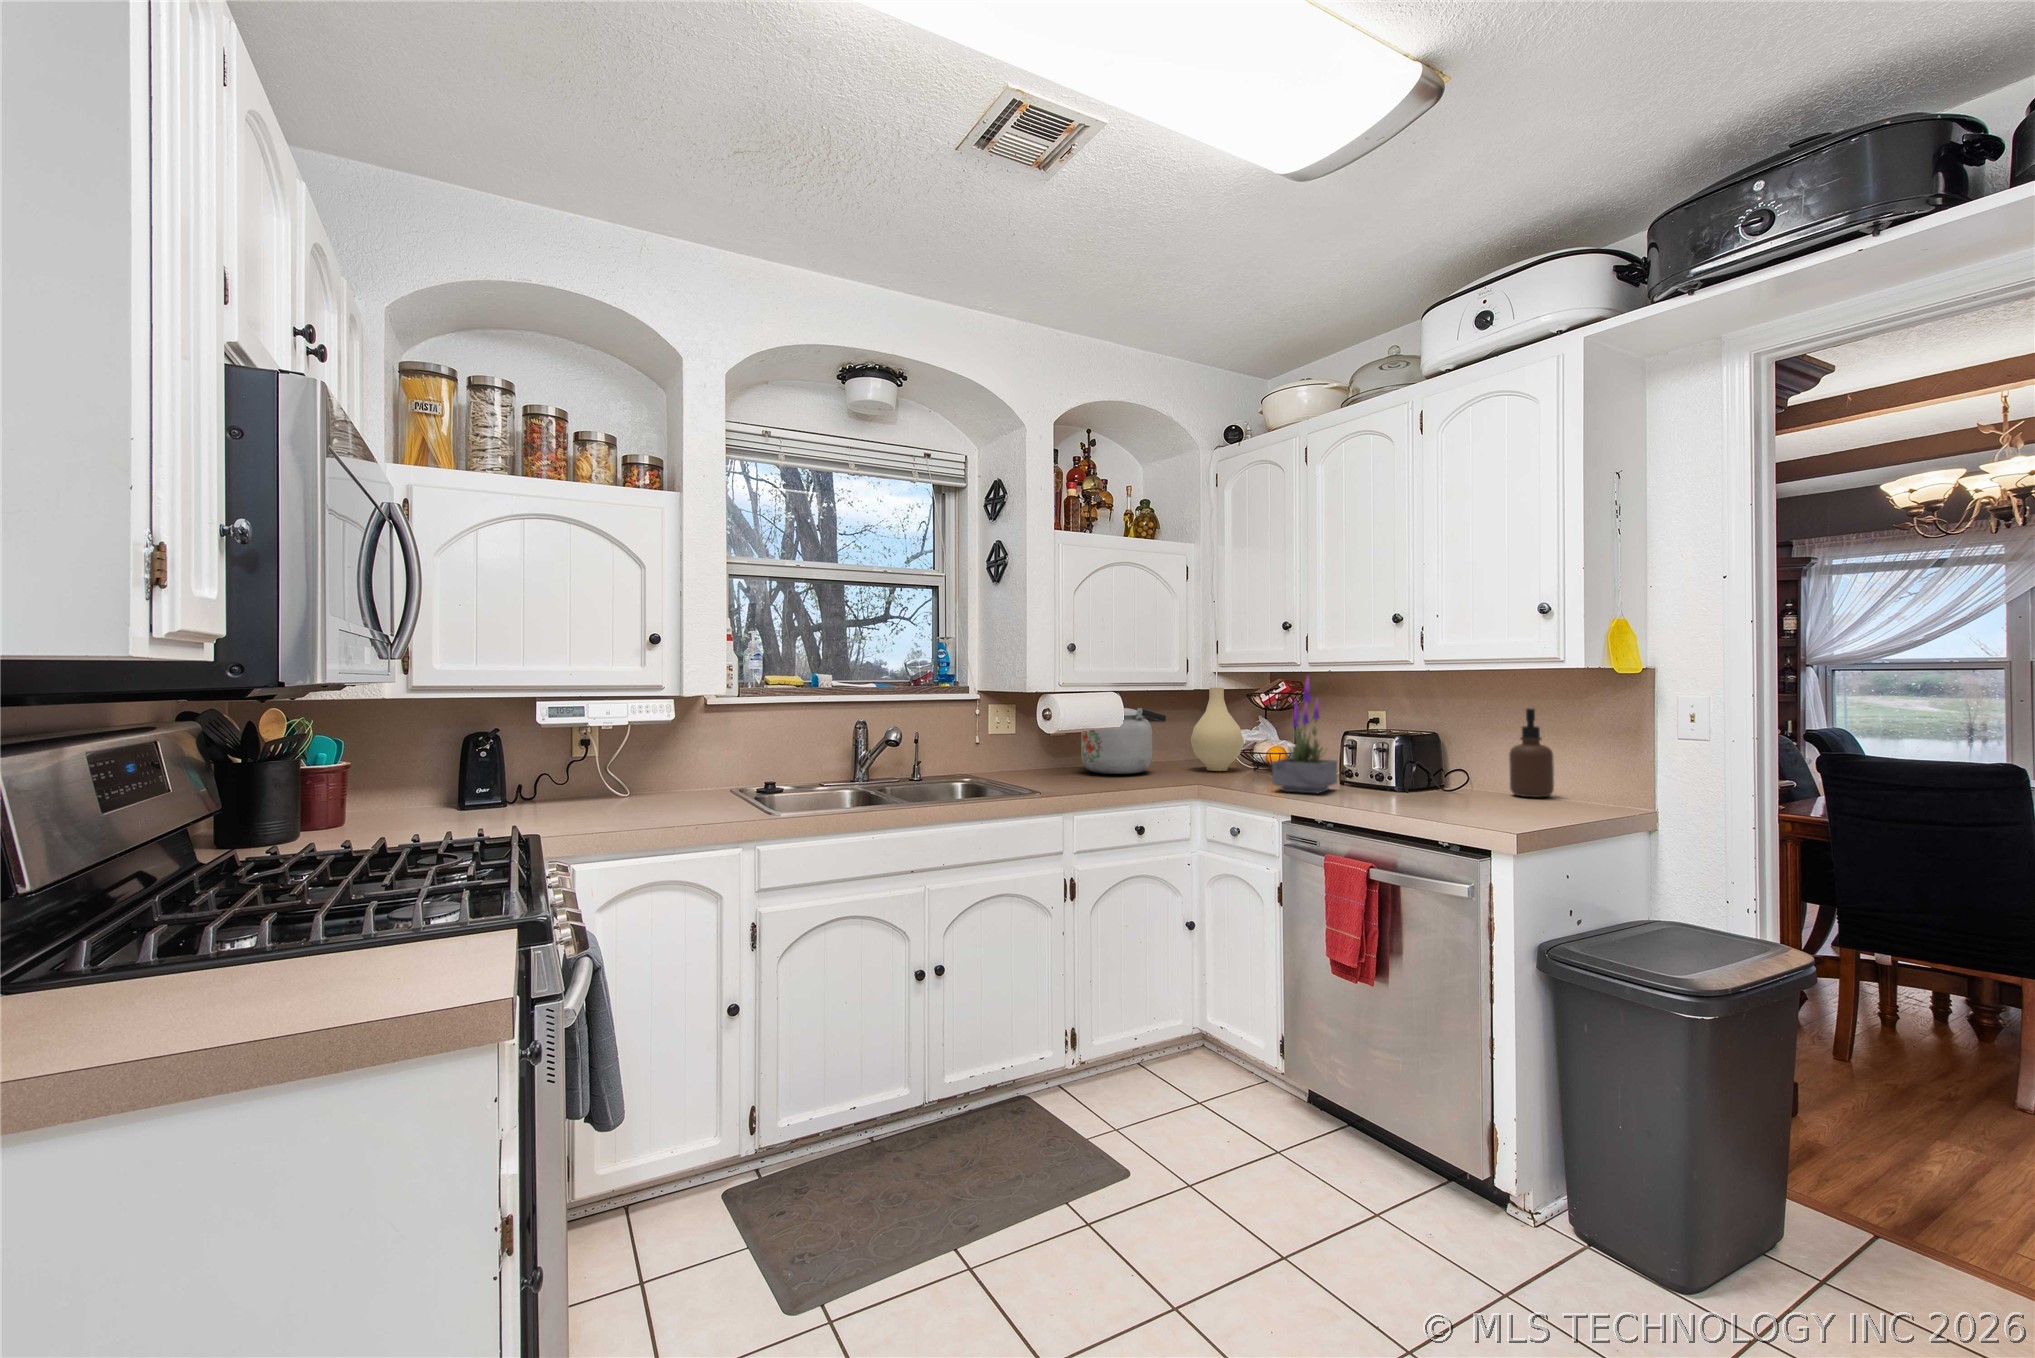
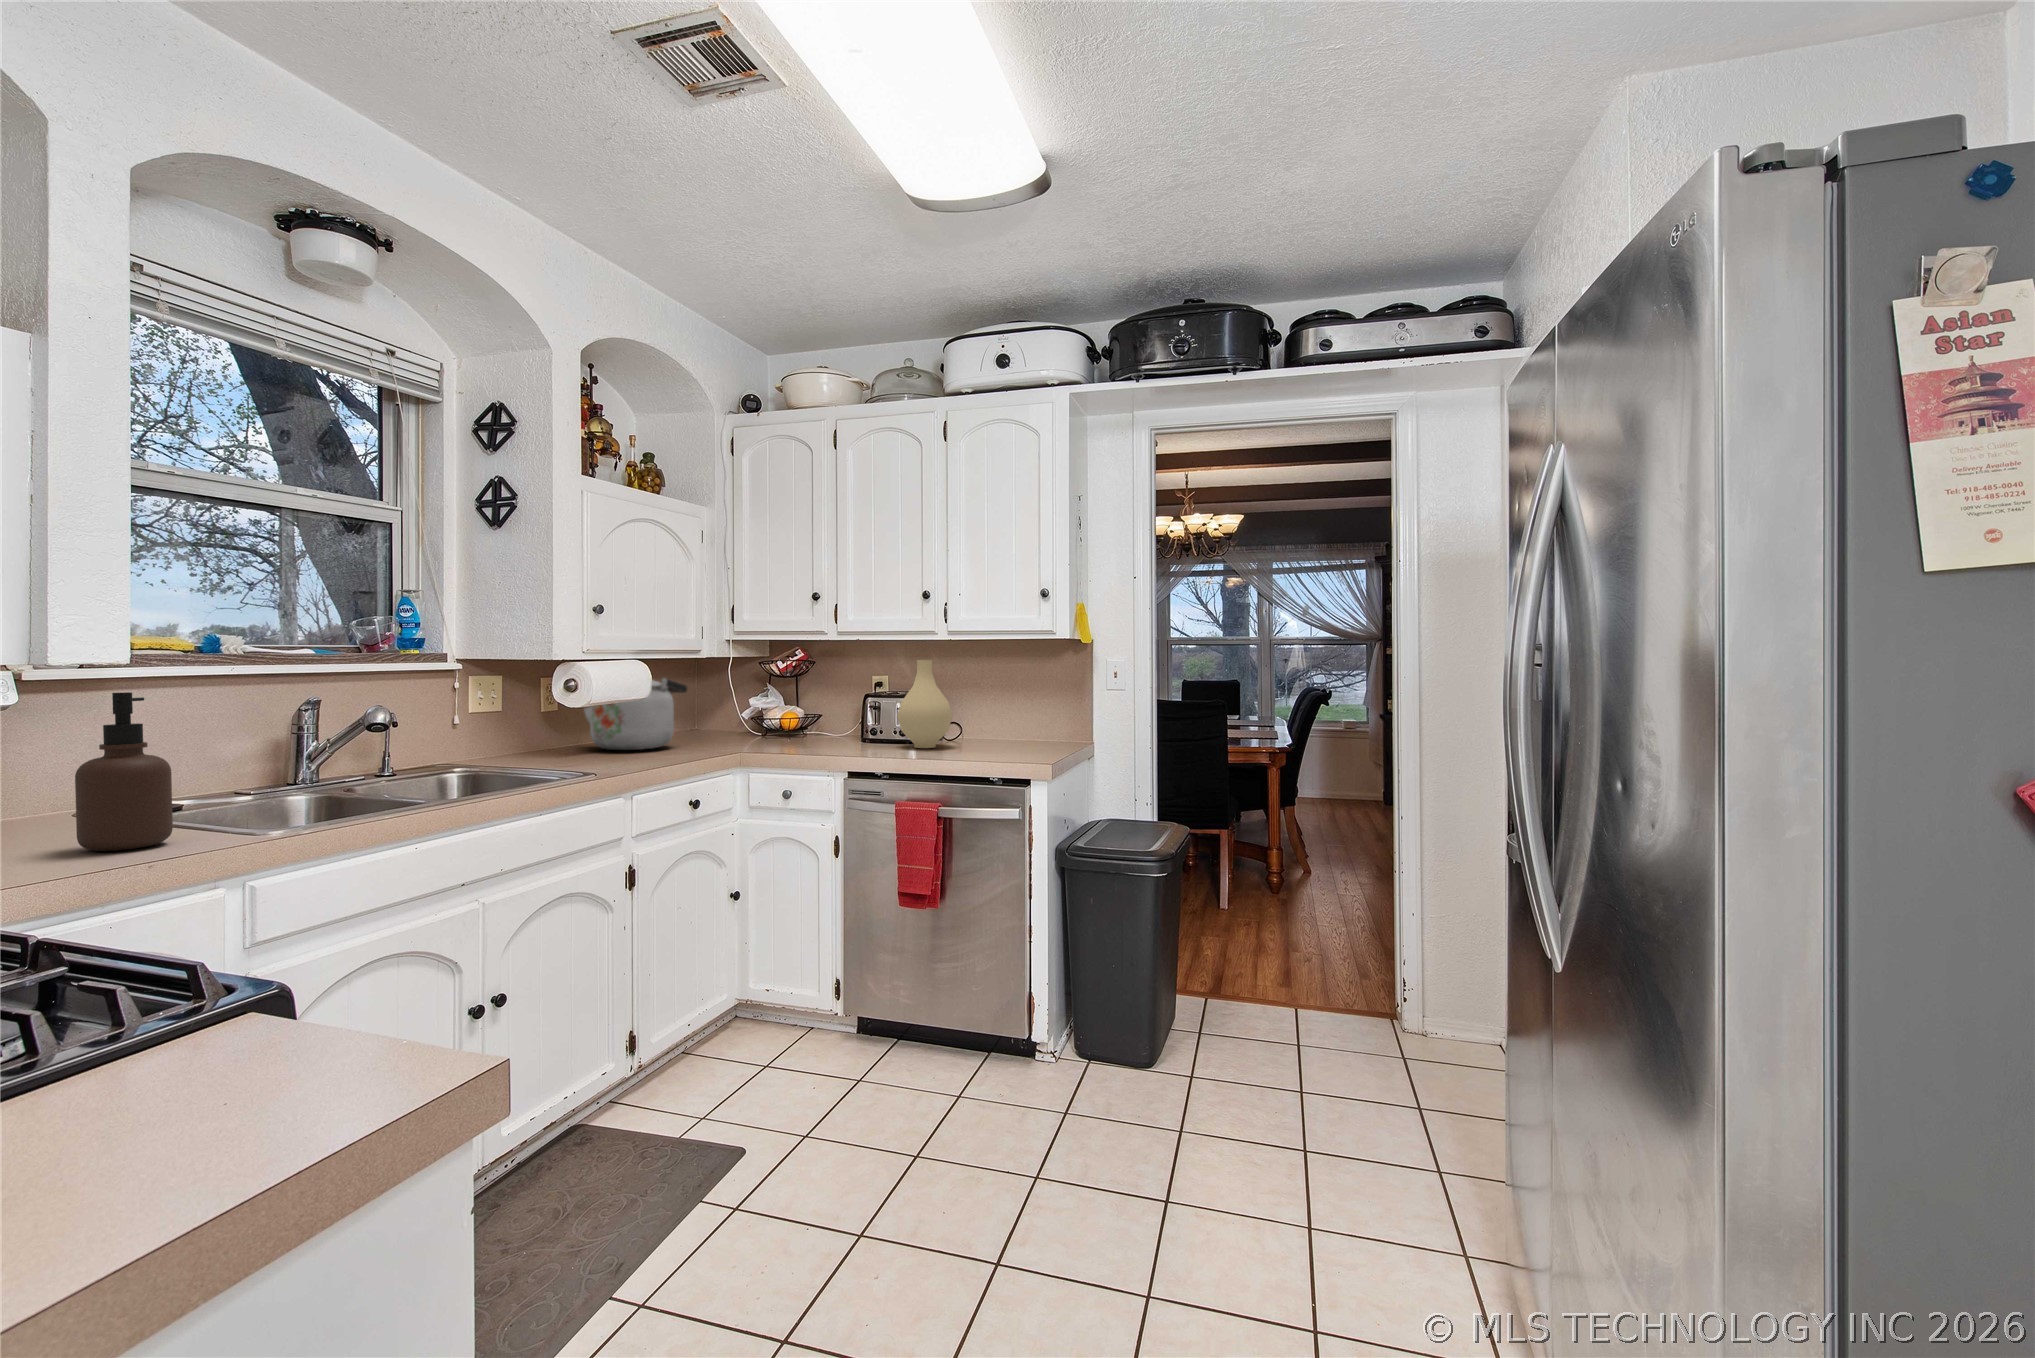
potted plant: present [1272,679,1337,793] -> none [822,645,872,753]
vase: present [1191,688,1244,771] -> present [897,660,952,748]
soap dispenser: present [1509,708,1554,797] -> present [75,692,173,851]

